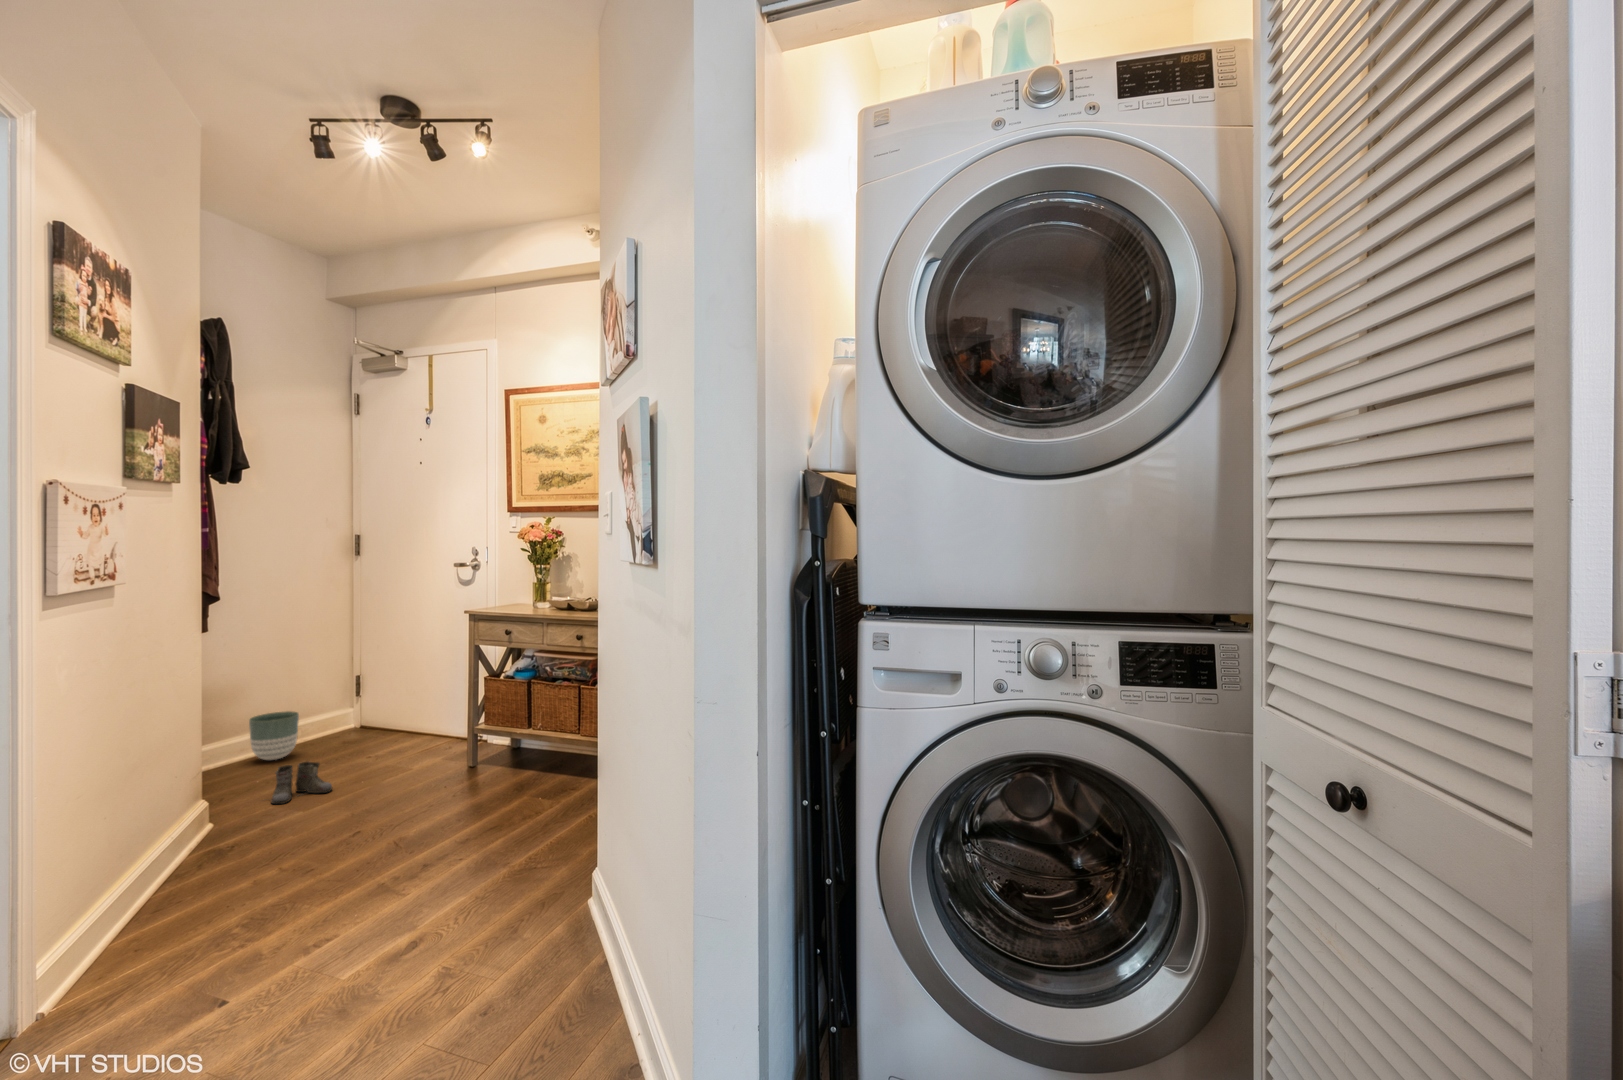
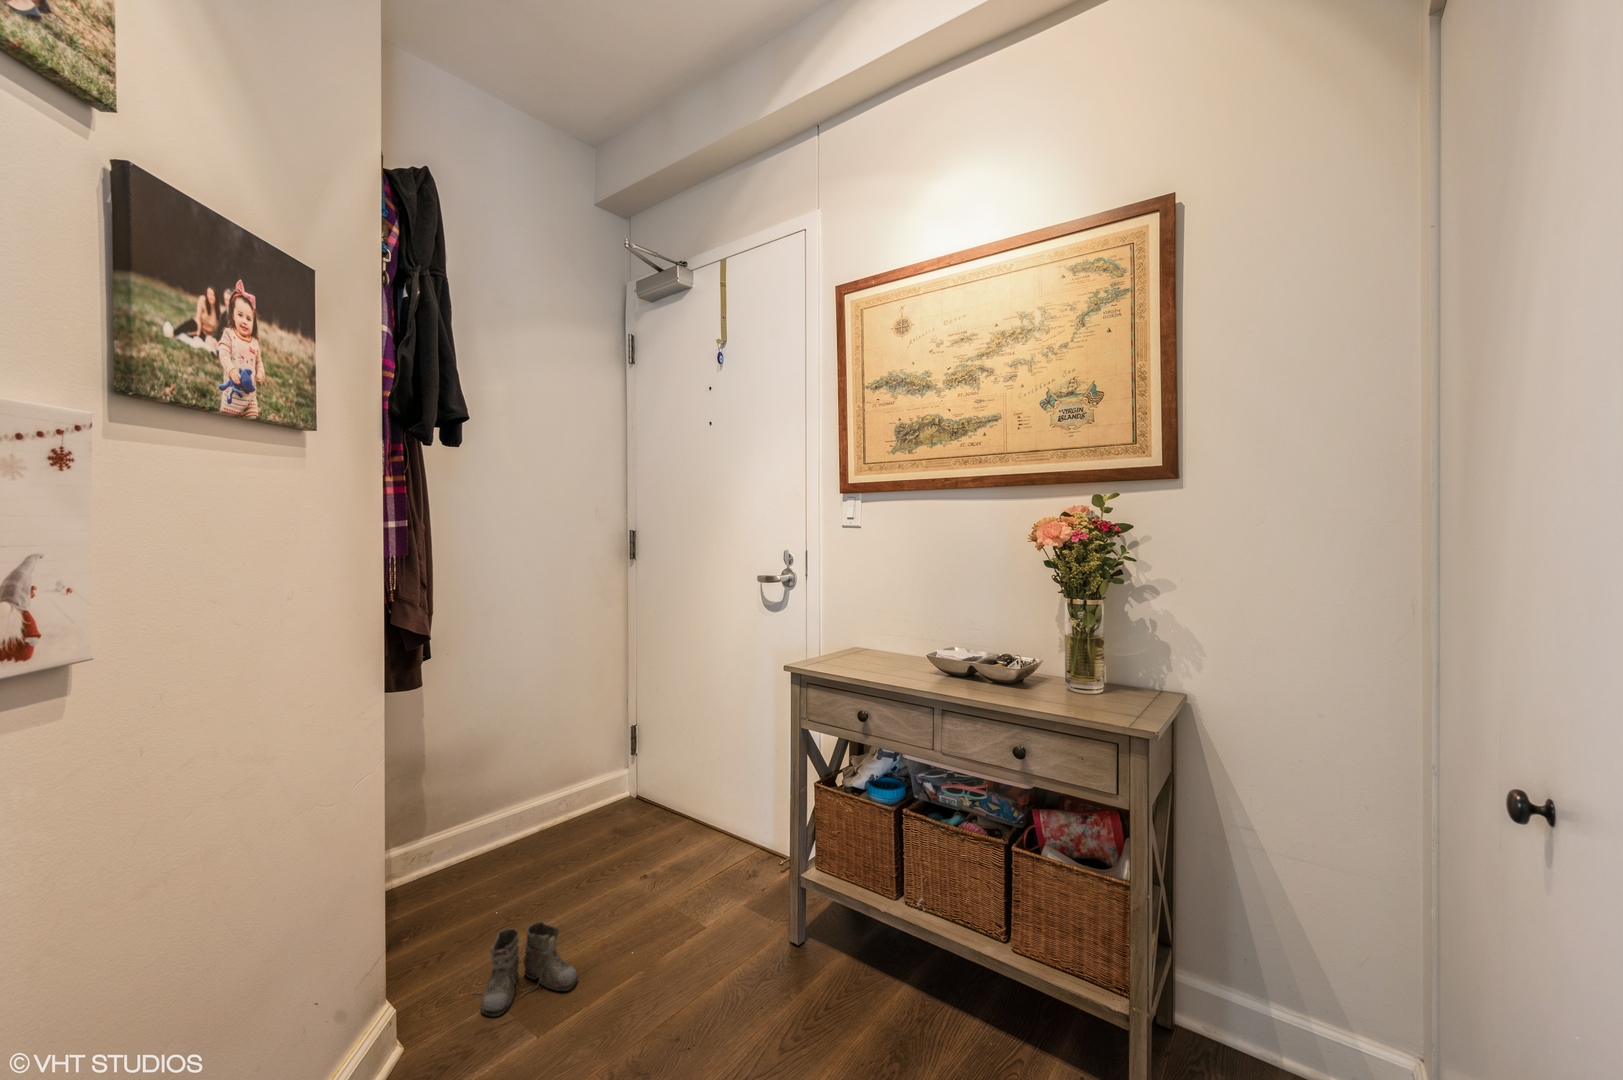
planter: present [249,711,299,760] -> none [487,790,551,868]

